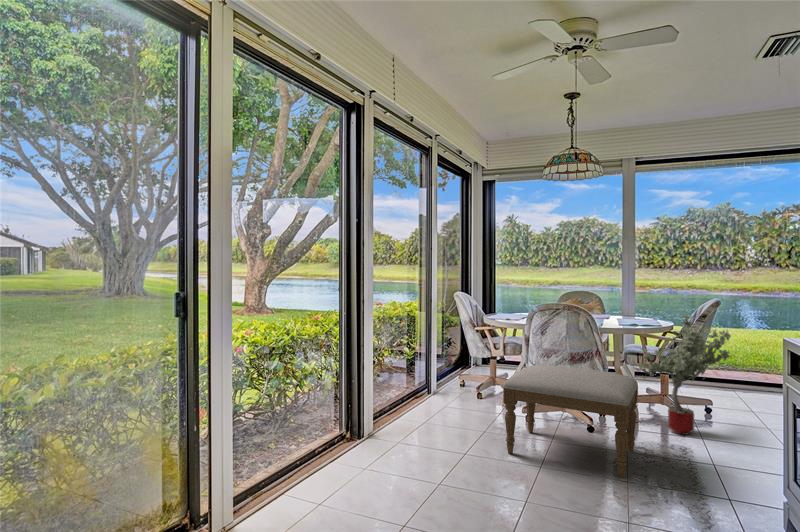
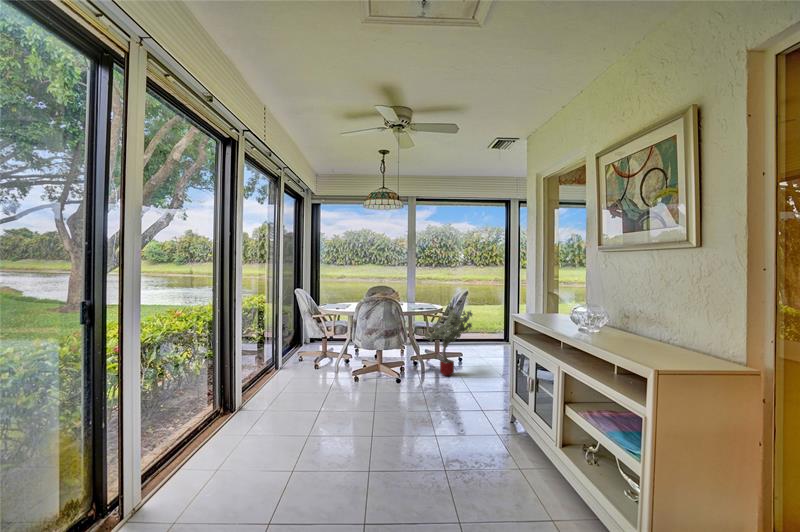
ottoman: present [503,365,638,478] -> none [346,341,427,408]

